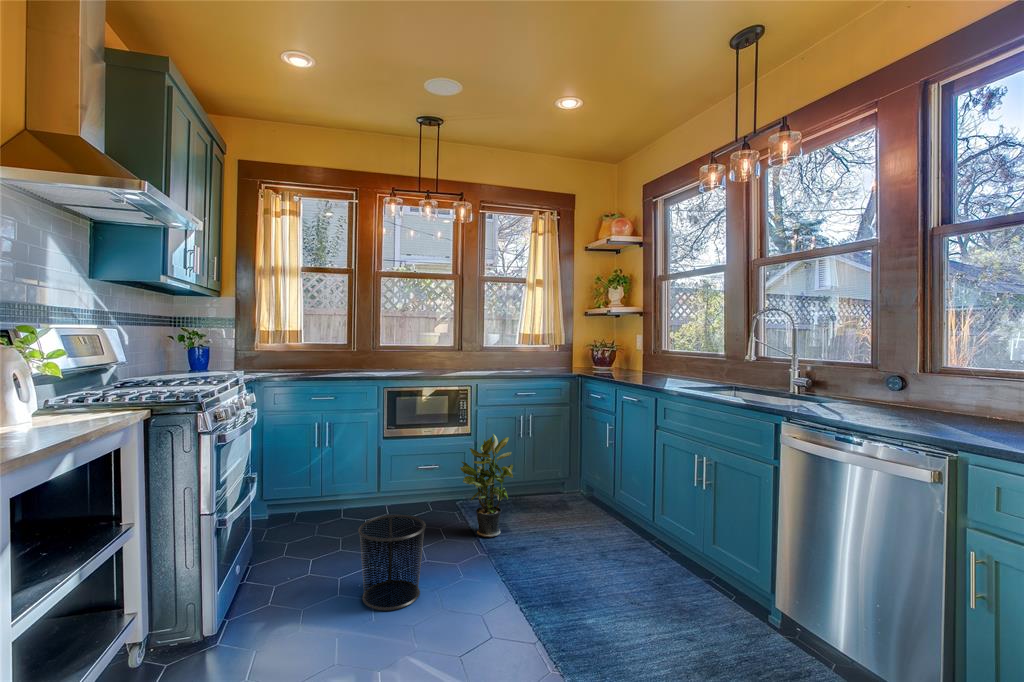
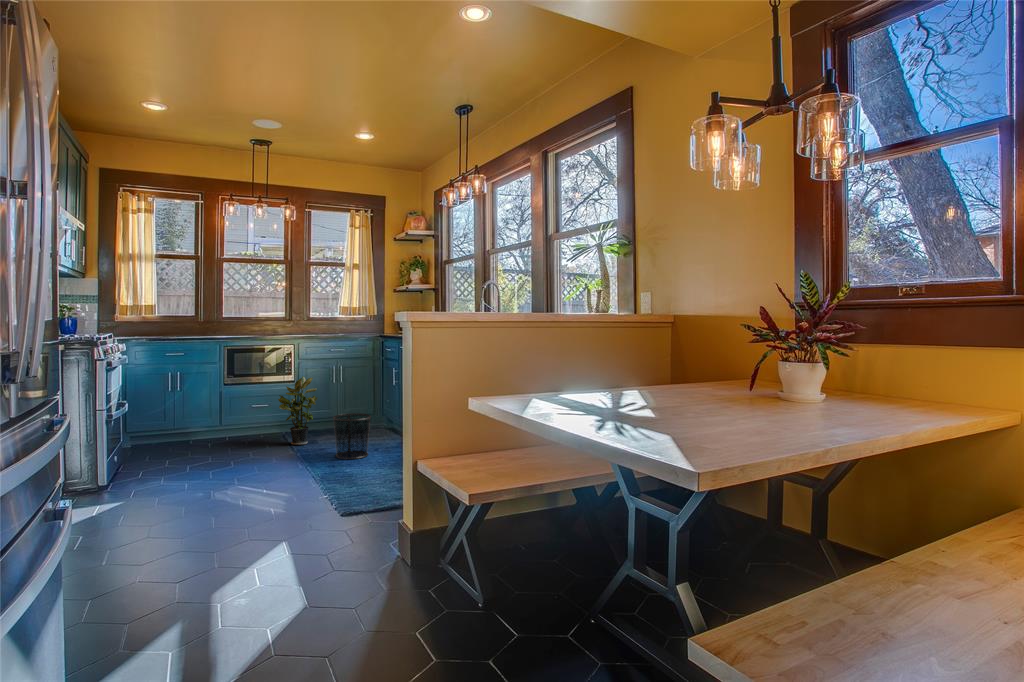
waste bin: present [358,515,426,610] -> present [333,413,371,459]

